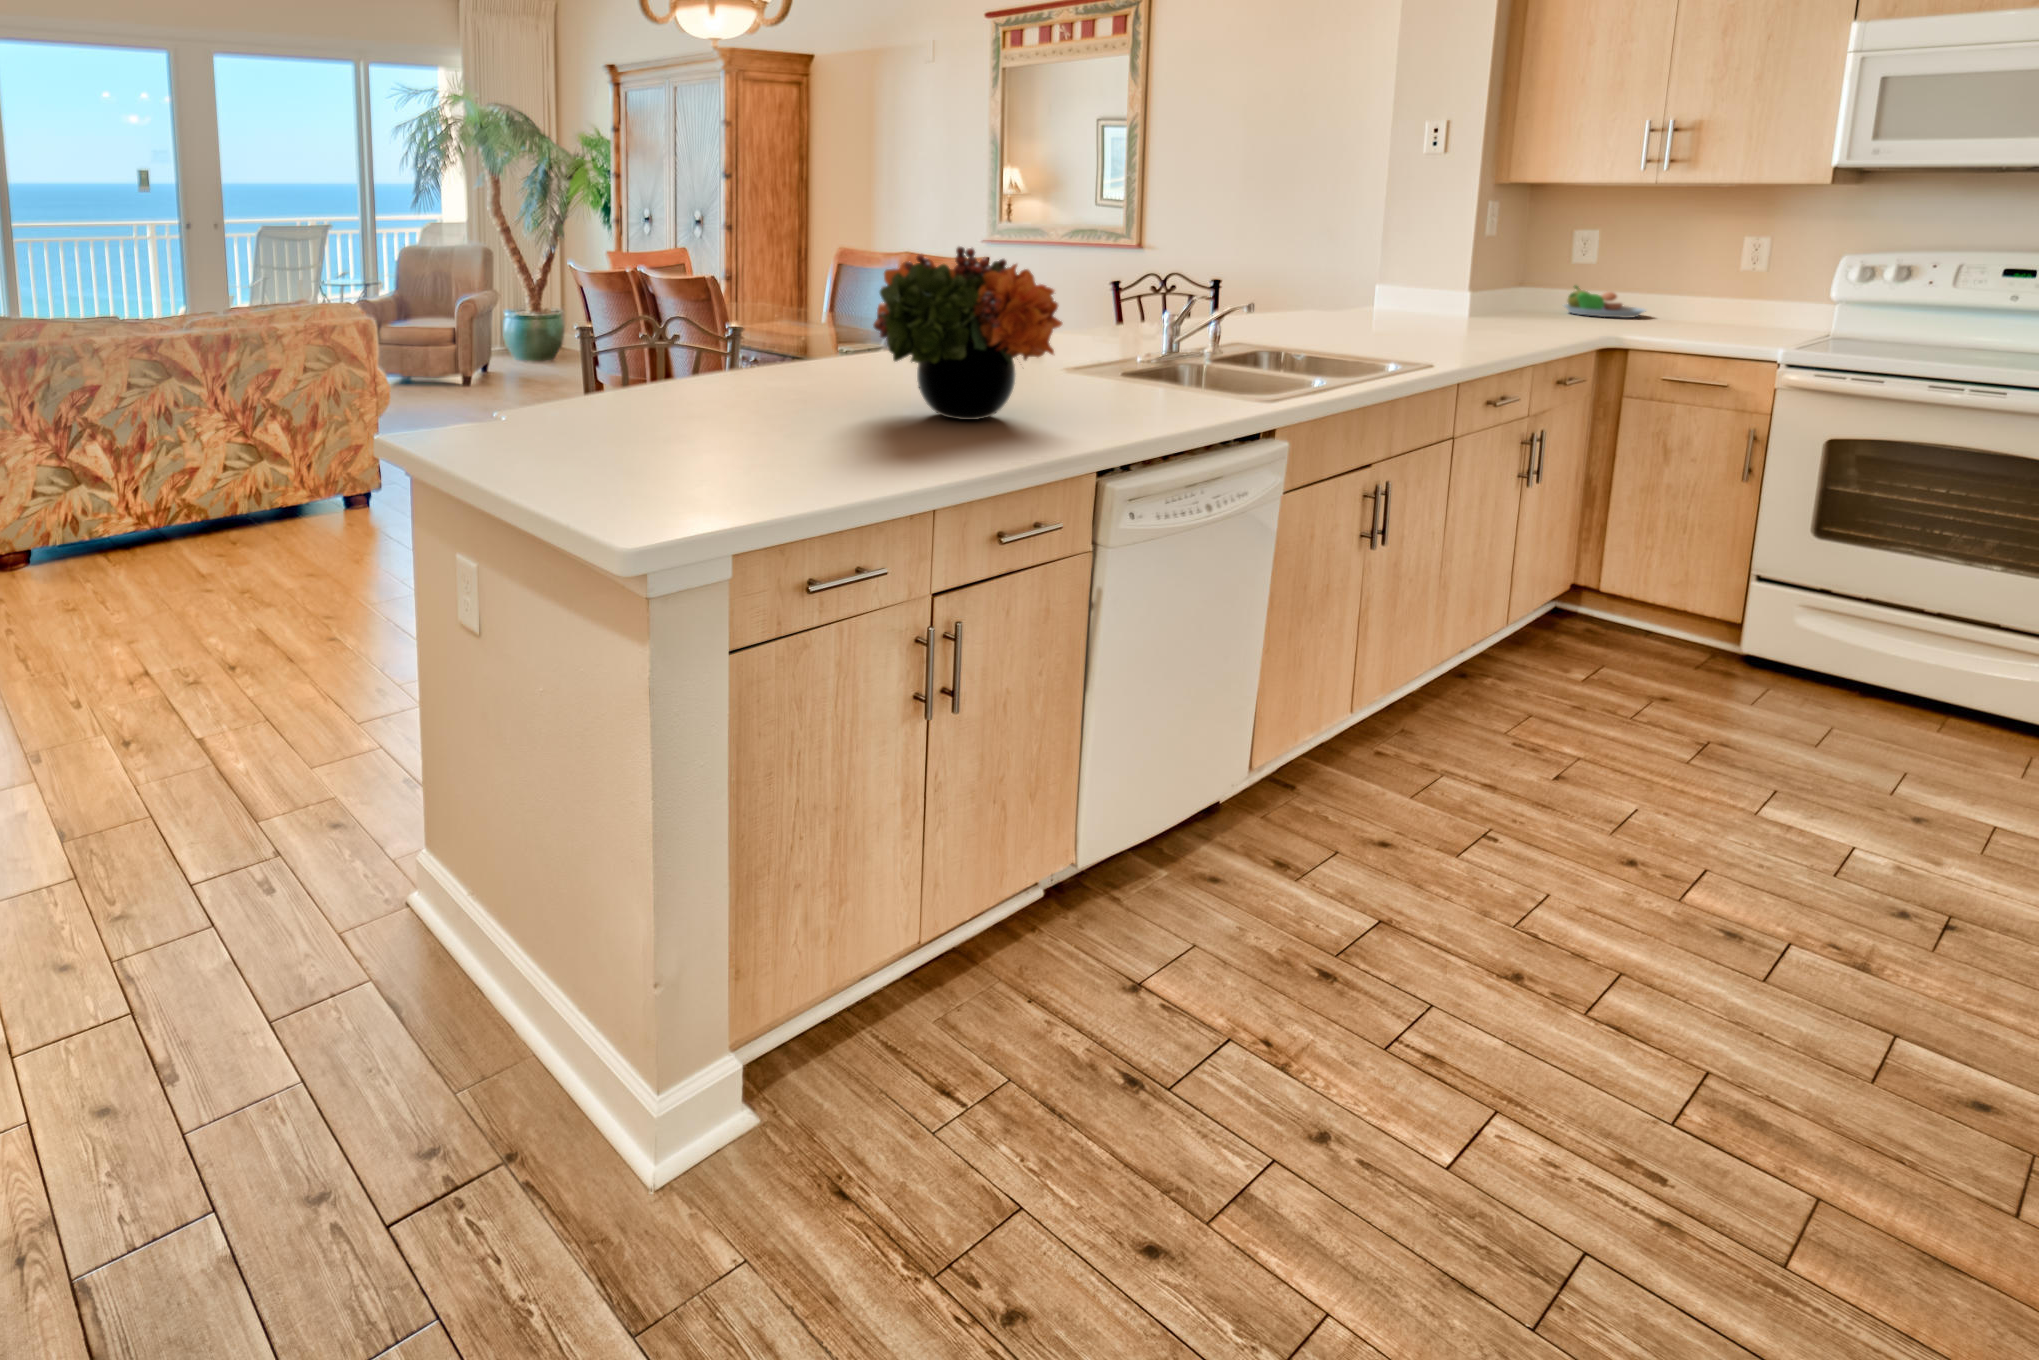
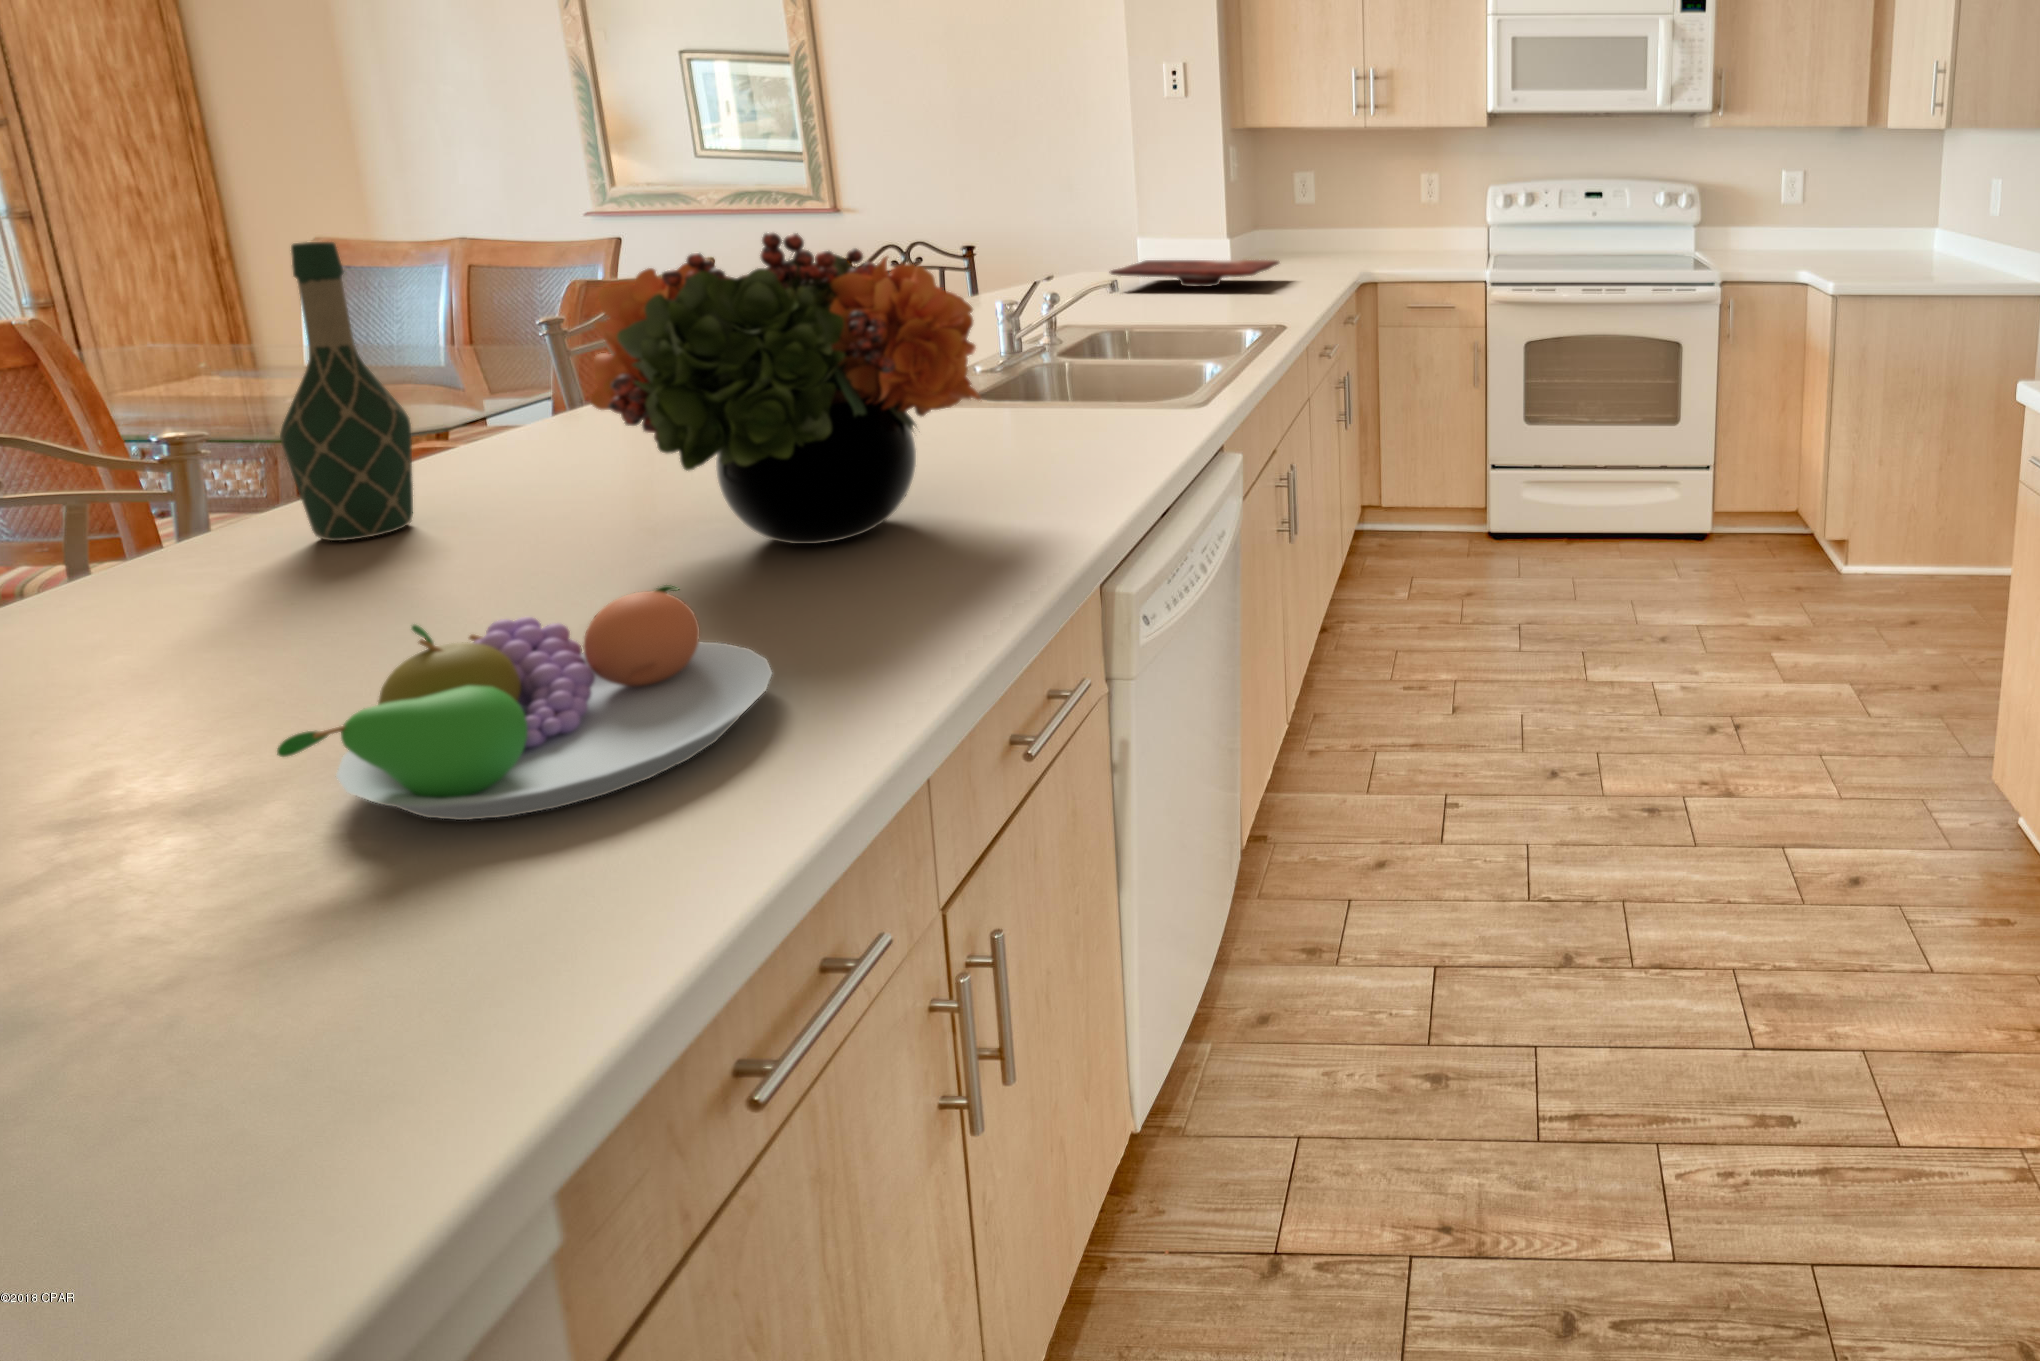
wine bottle: none [774,240,819,382] -> present [280,242,413,541]
fruit bowl: present [1564,286,1646,318] -> present [277,585,772,820]
cutting board: none [1314,301,1497,330] -> present [1110,260,1279,287]

